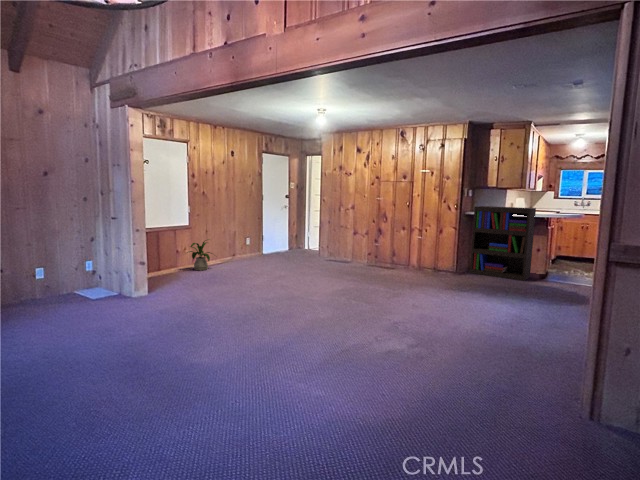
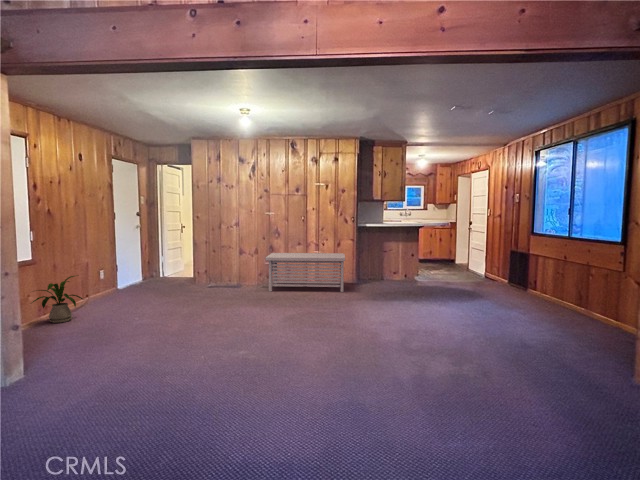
bookshelf: present [470,206,536,281] -> none [367,218,417,284]
storage bench: none [363,235,445,278] -> present [266,253,345,292]

